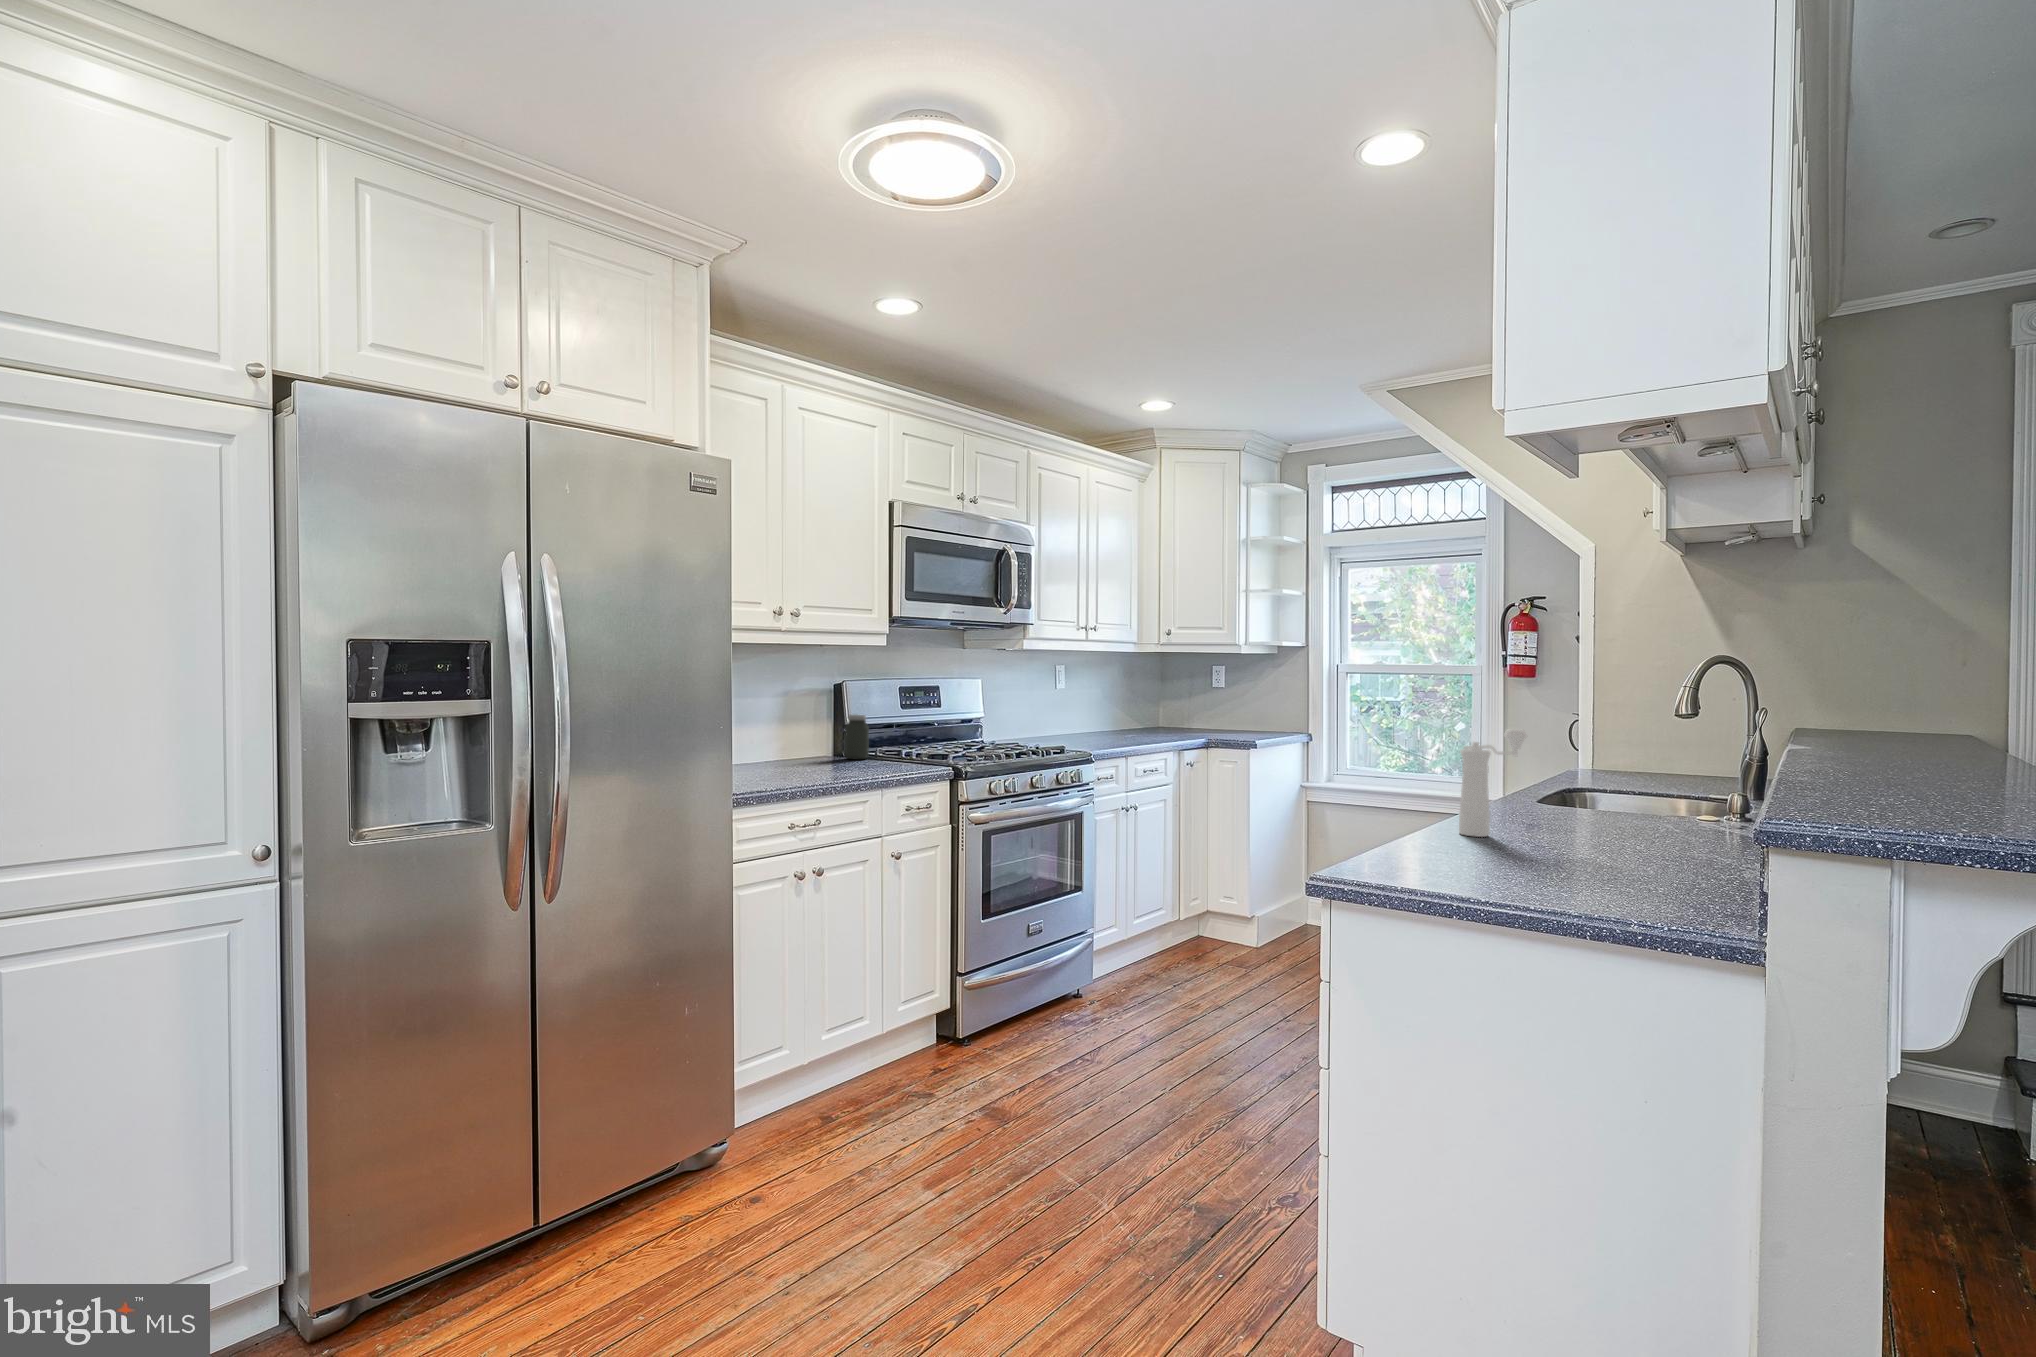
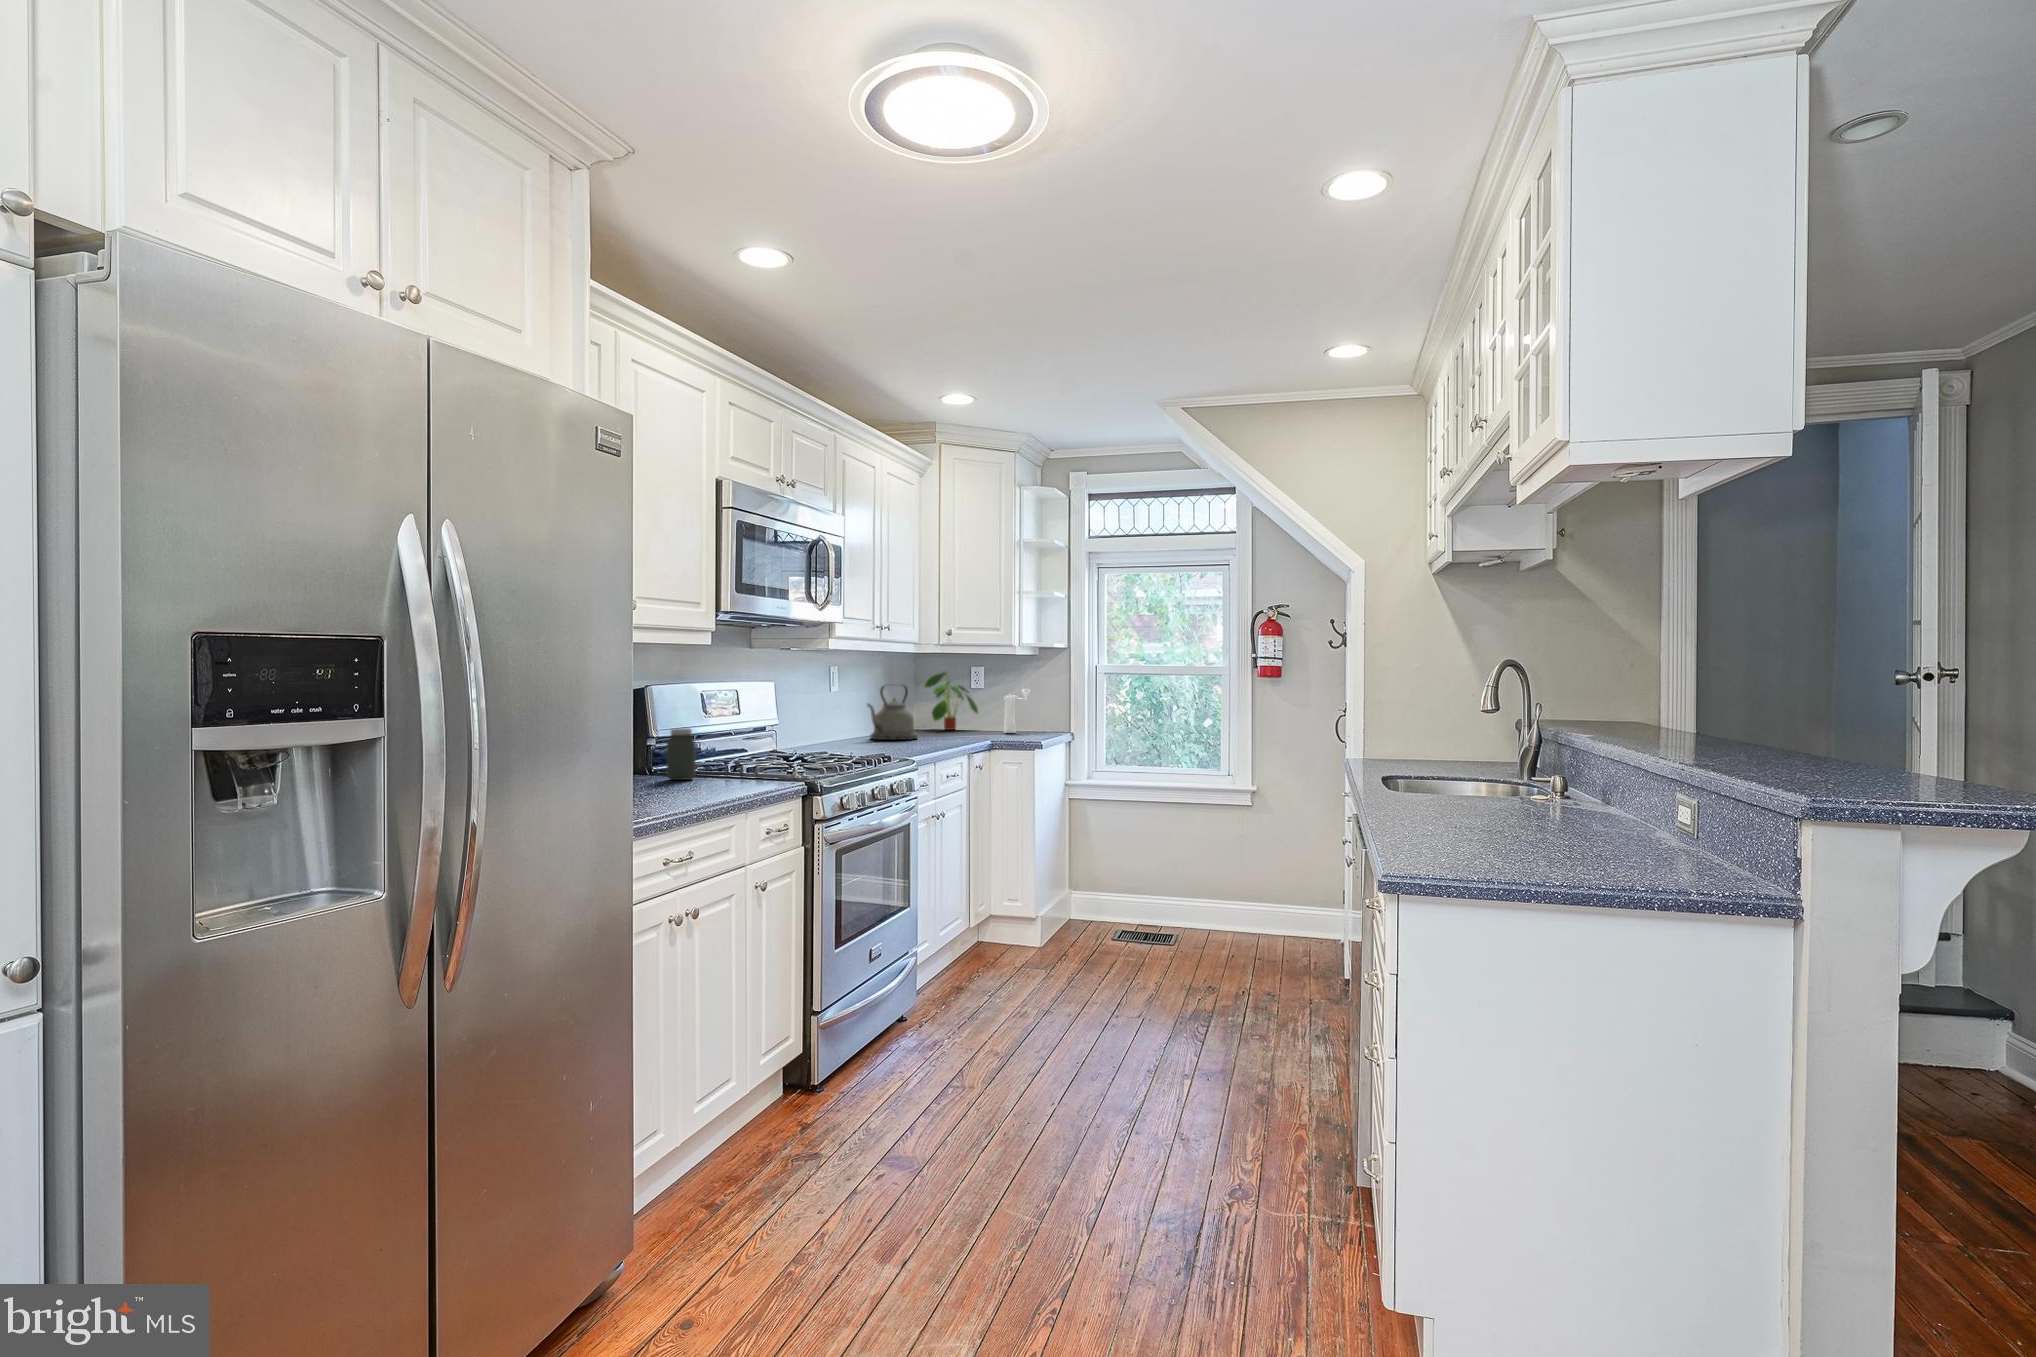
plant: none [1158,668,1219,726] -> present [924,672,978,730]
kettle: none [1084,680,1136,734] -> present [867,685,918,740]
pepper mill: present [1459,729,1527,837] -> present [1004,689,1030,733]

